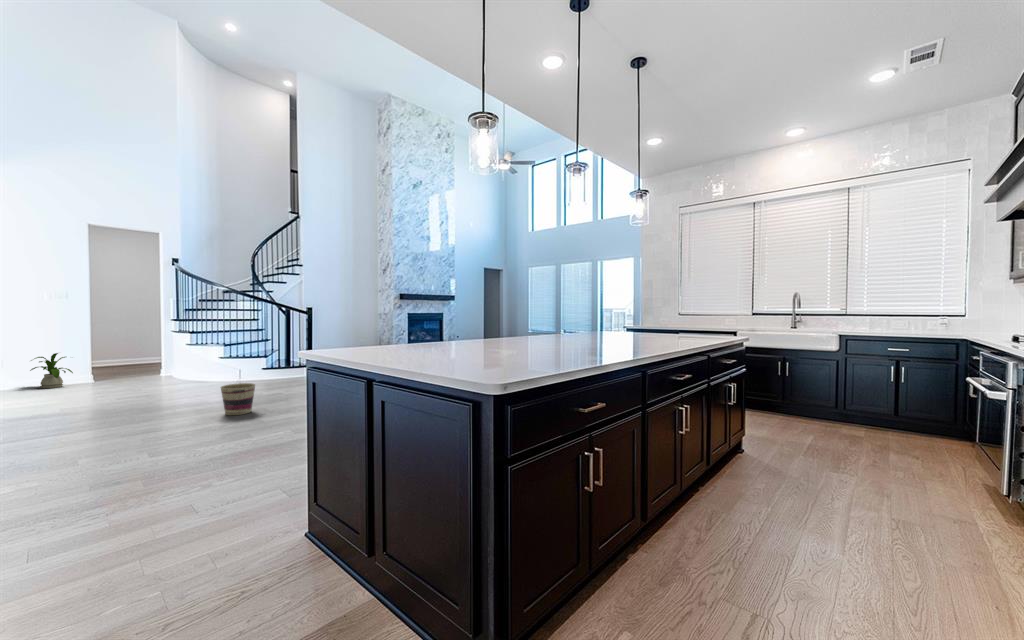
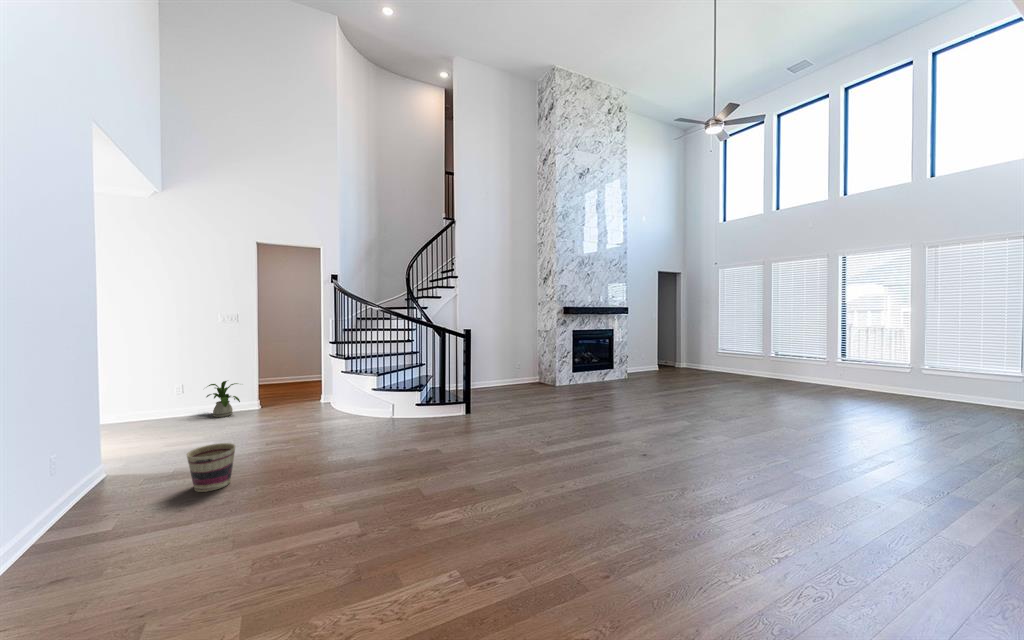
basket: present [221,383,255,415] -> present [187,443,235,492]

